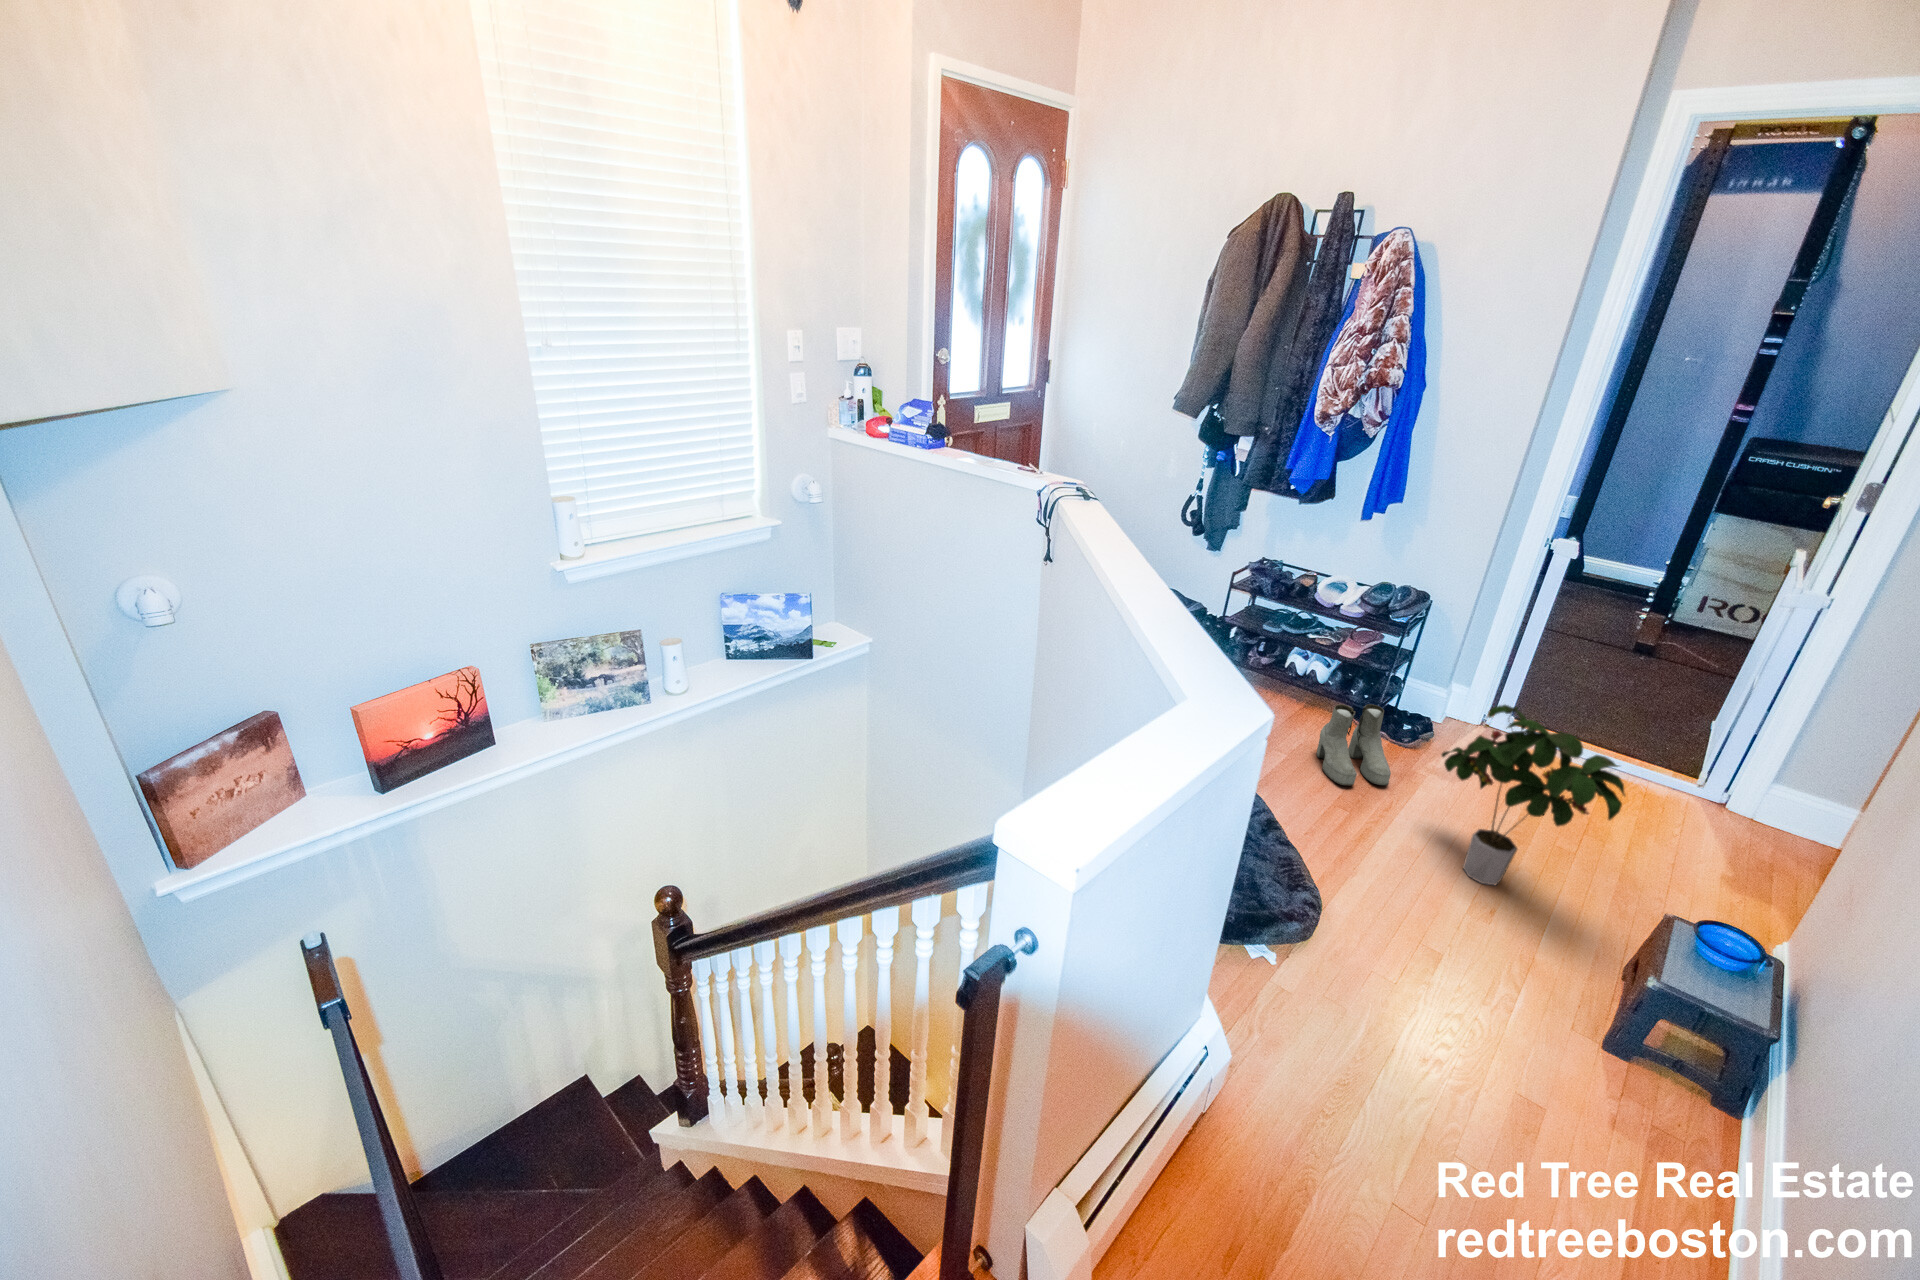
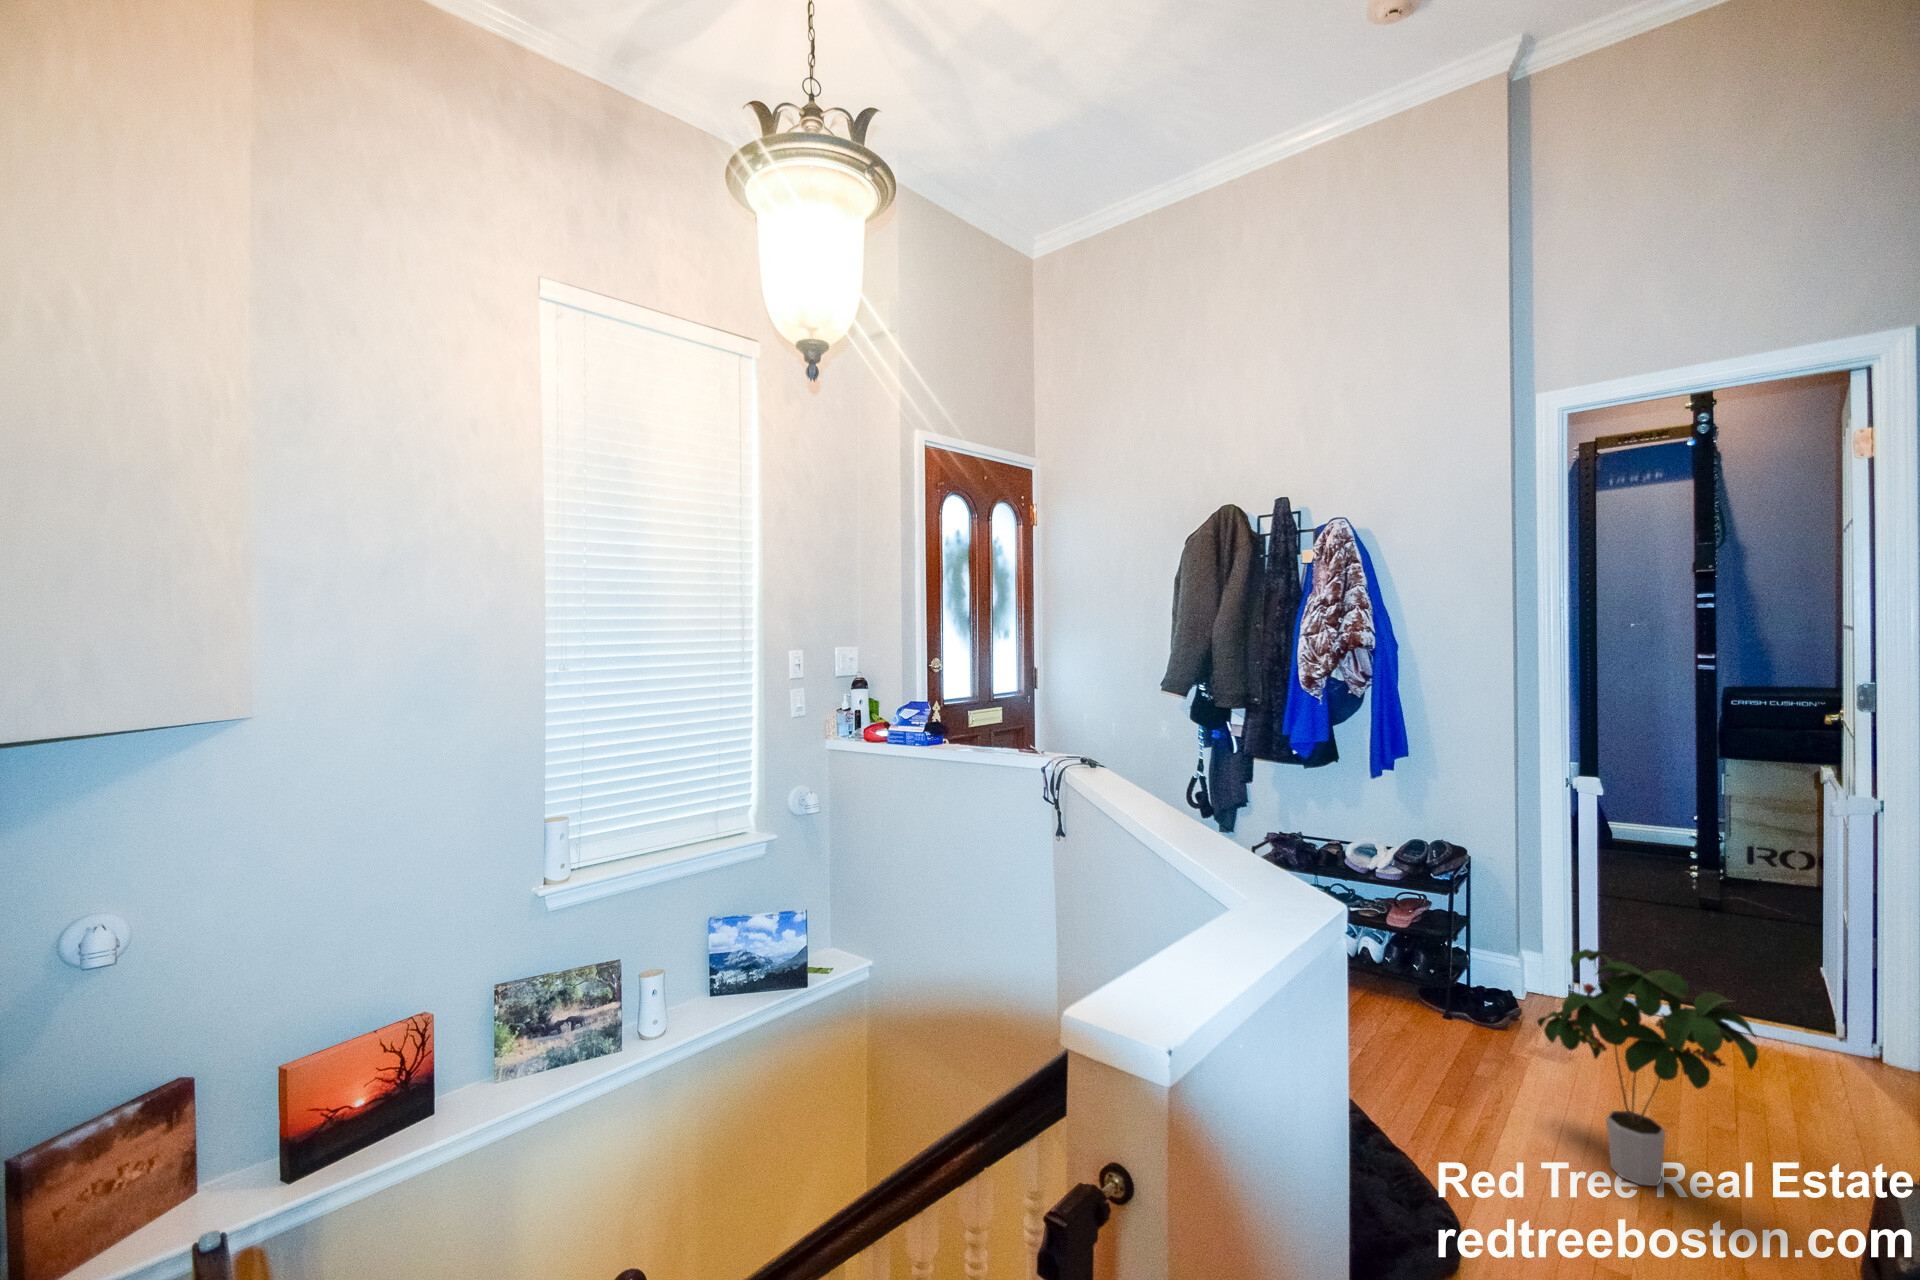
boots: present [1316,704,1391,786] -> none [1396,979,1490,1082]

